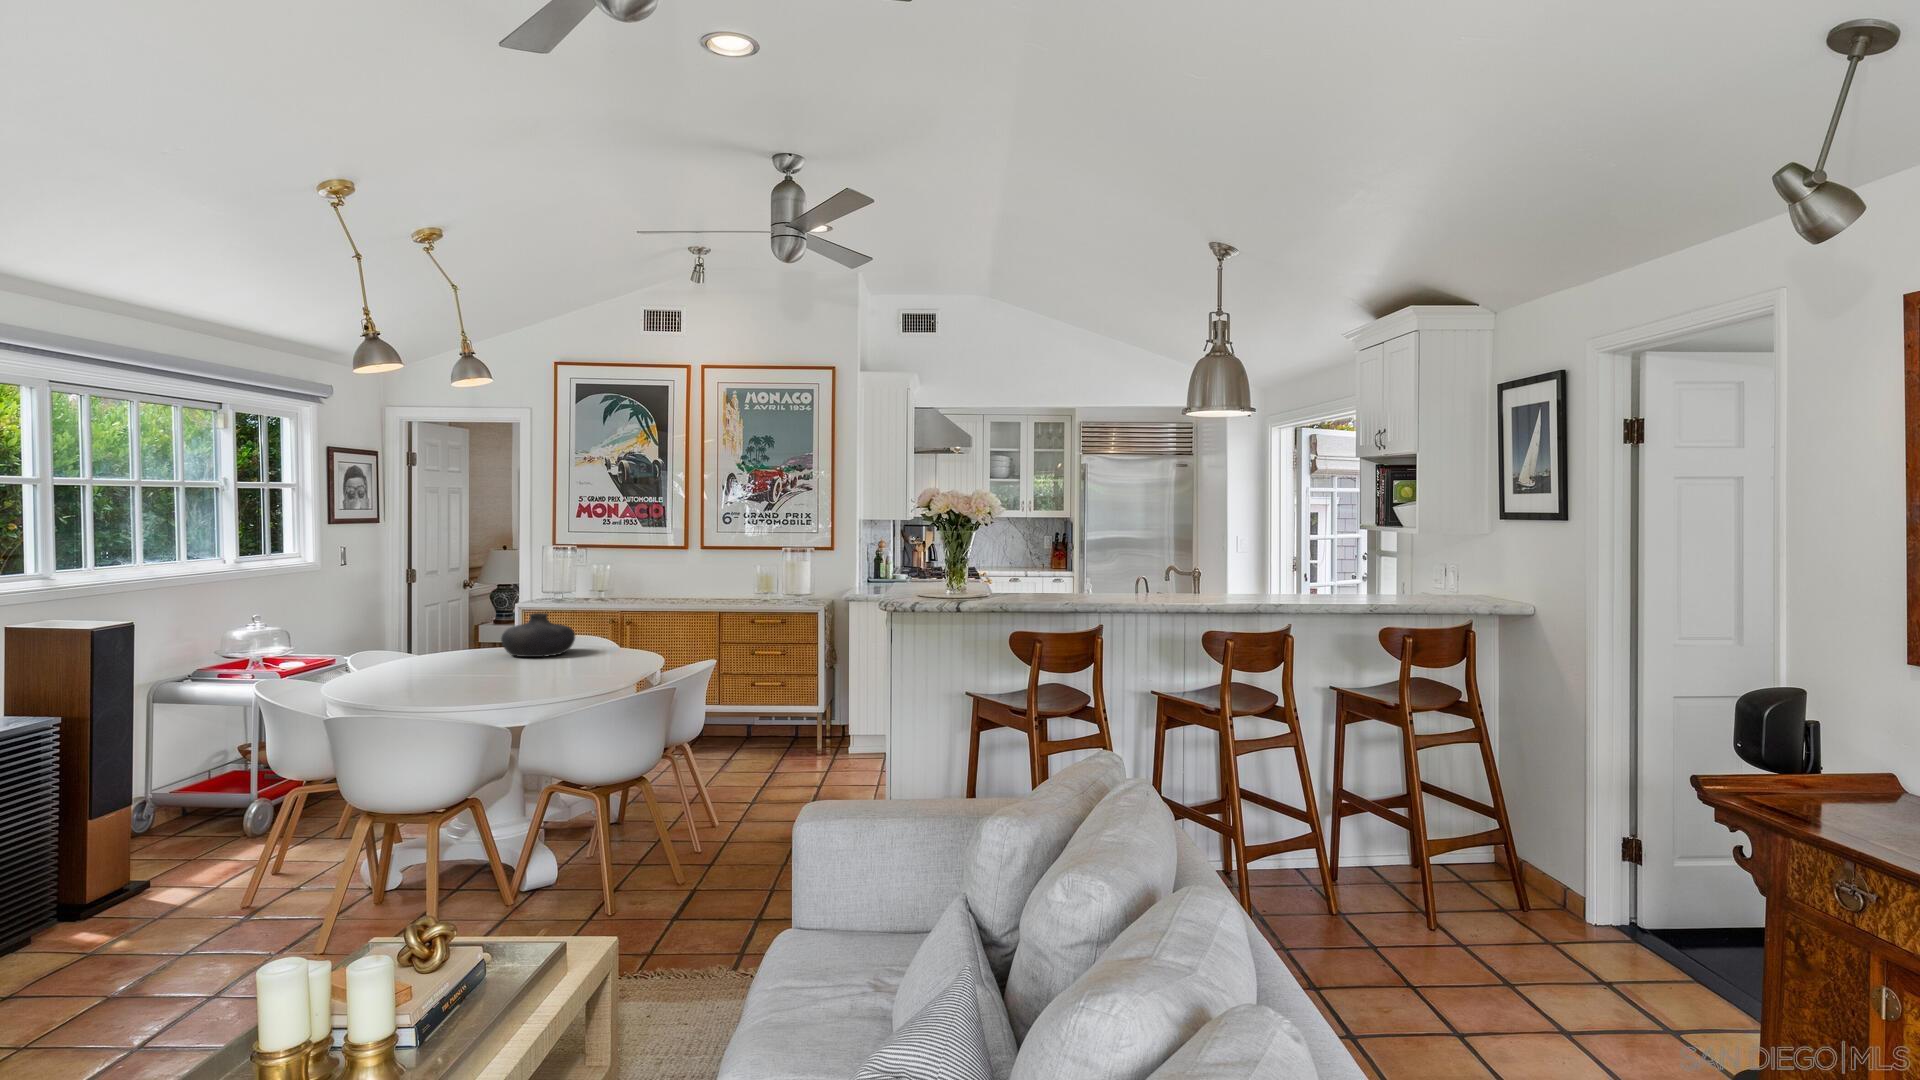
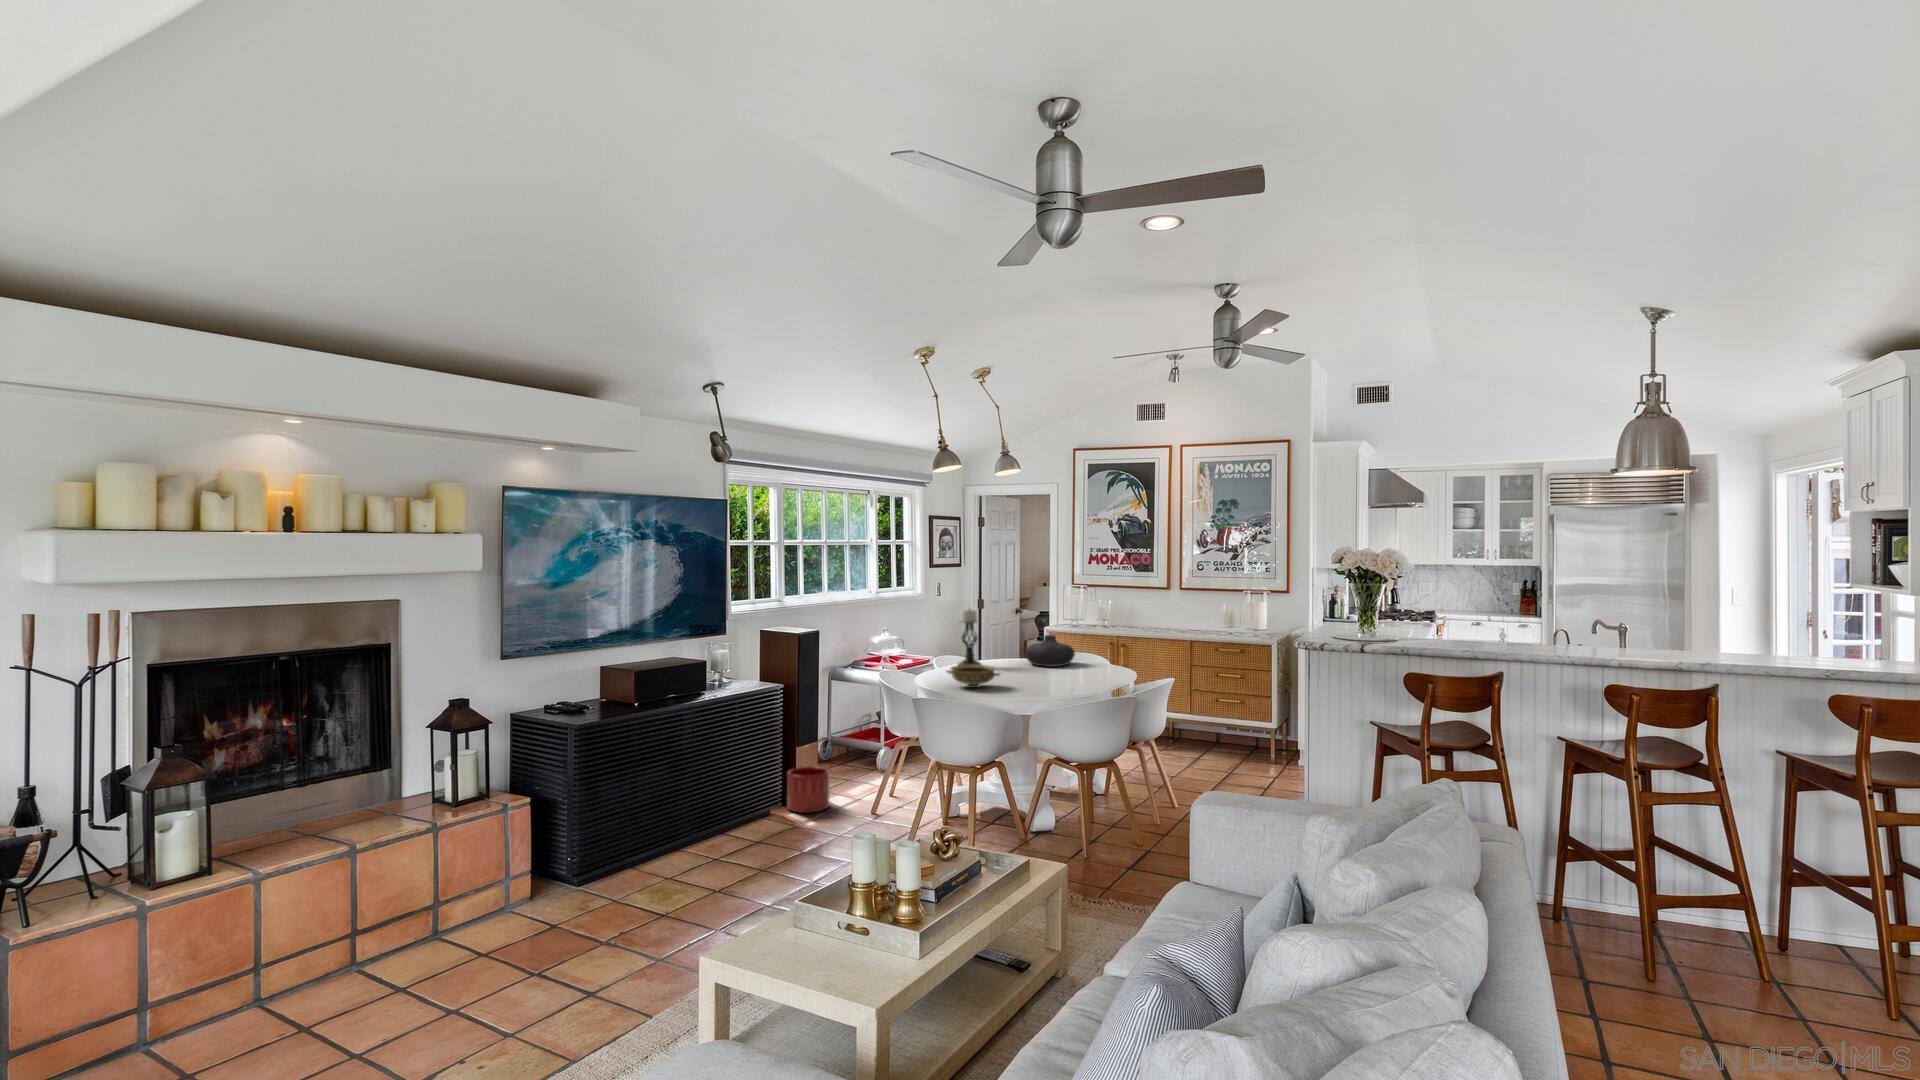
candle holder: none [392,578,434,668] -> present [958,609,981,665]
ceramic bowl: none [382,660,477,696] -> present [947,665,1000,688]
planter: none [72,848,162,930] -> present [787,766,829,813]

